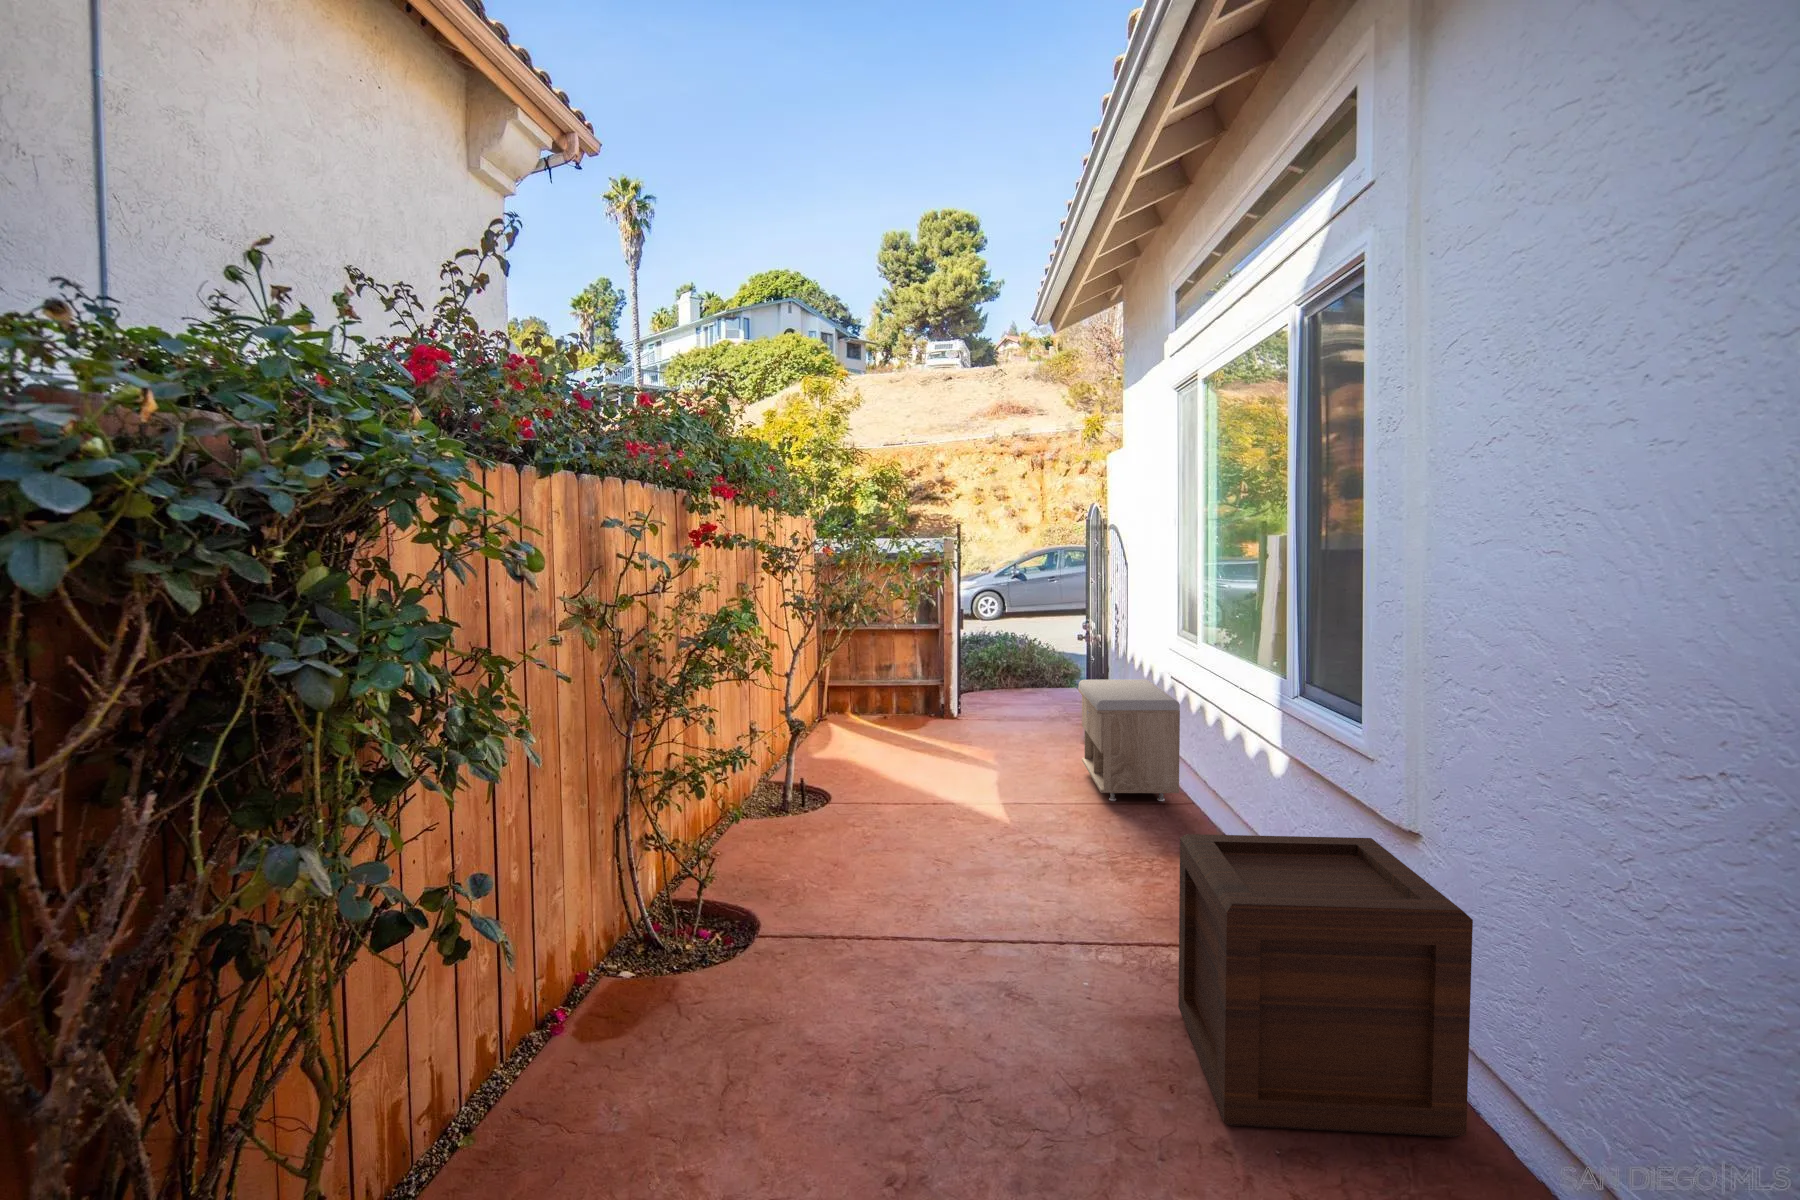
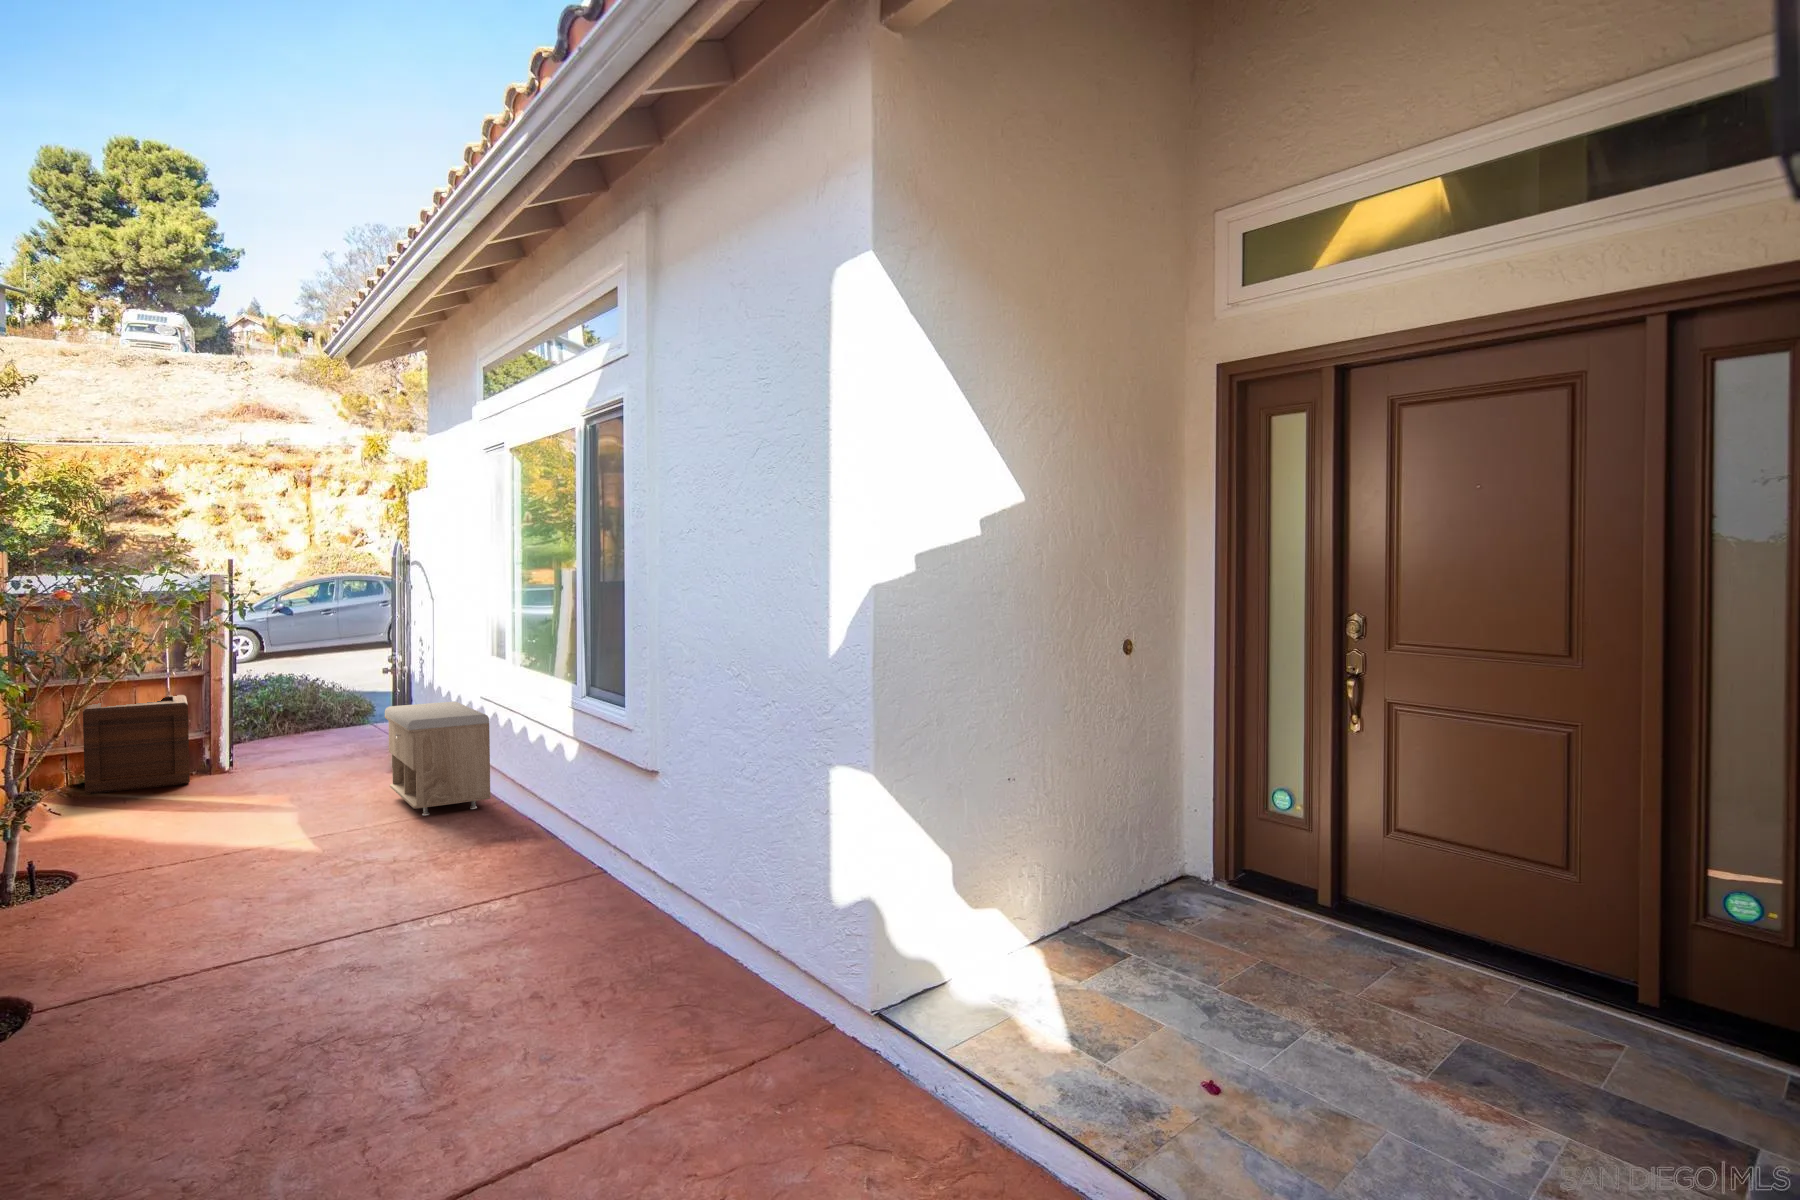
wooden crate: present [1178,834,1473,1137] -> present [83,695,190,794]

